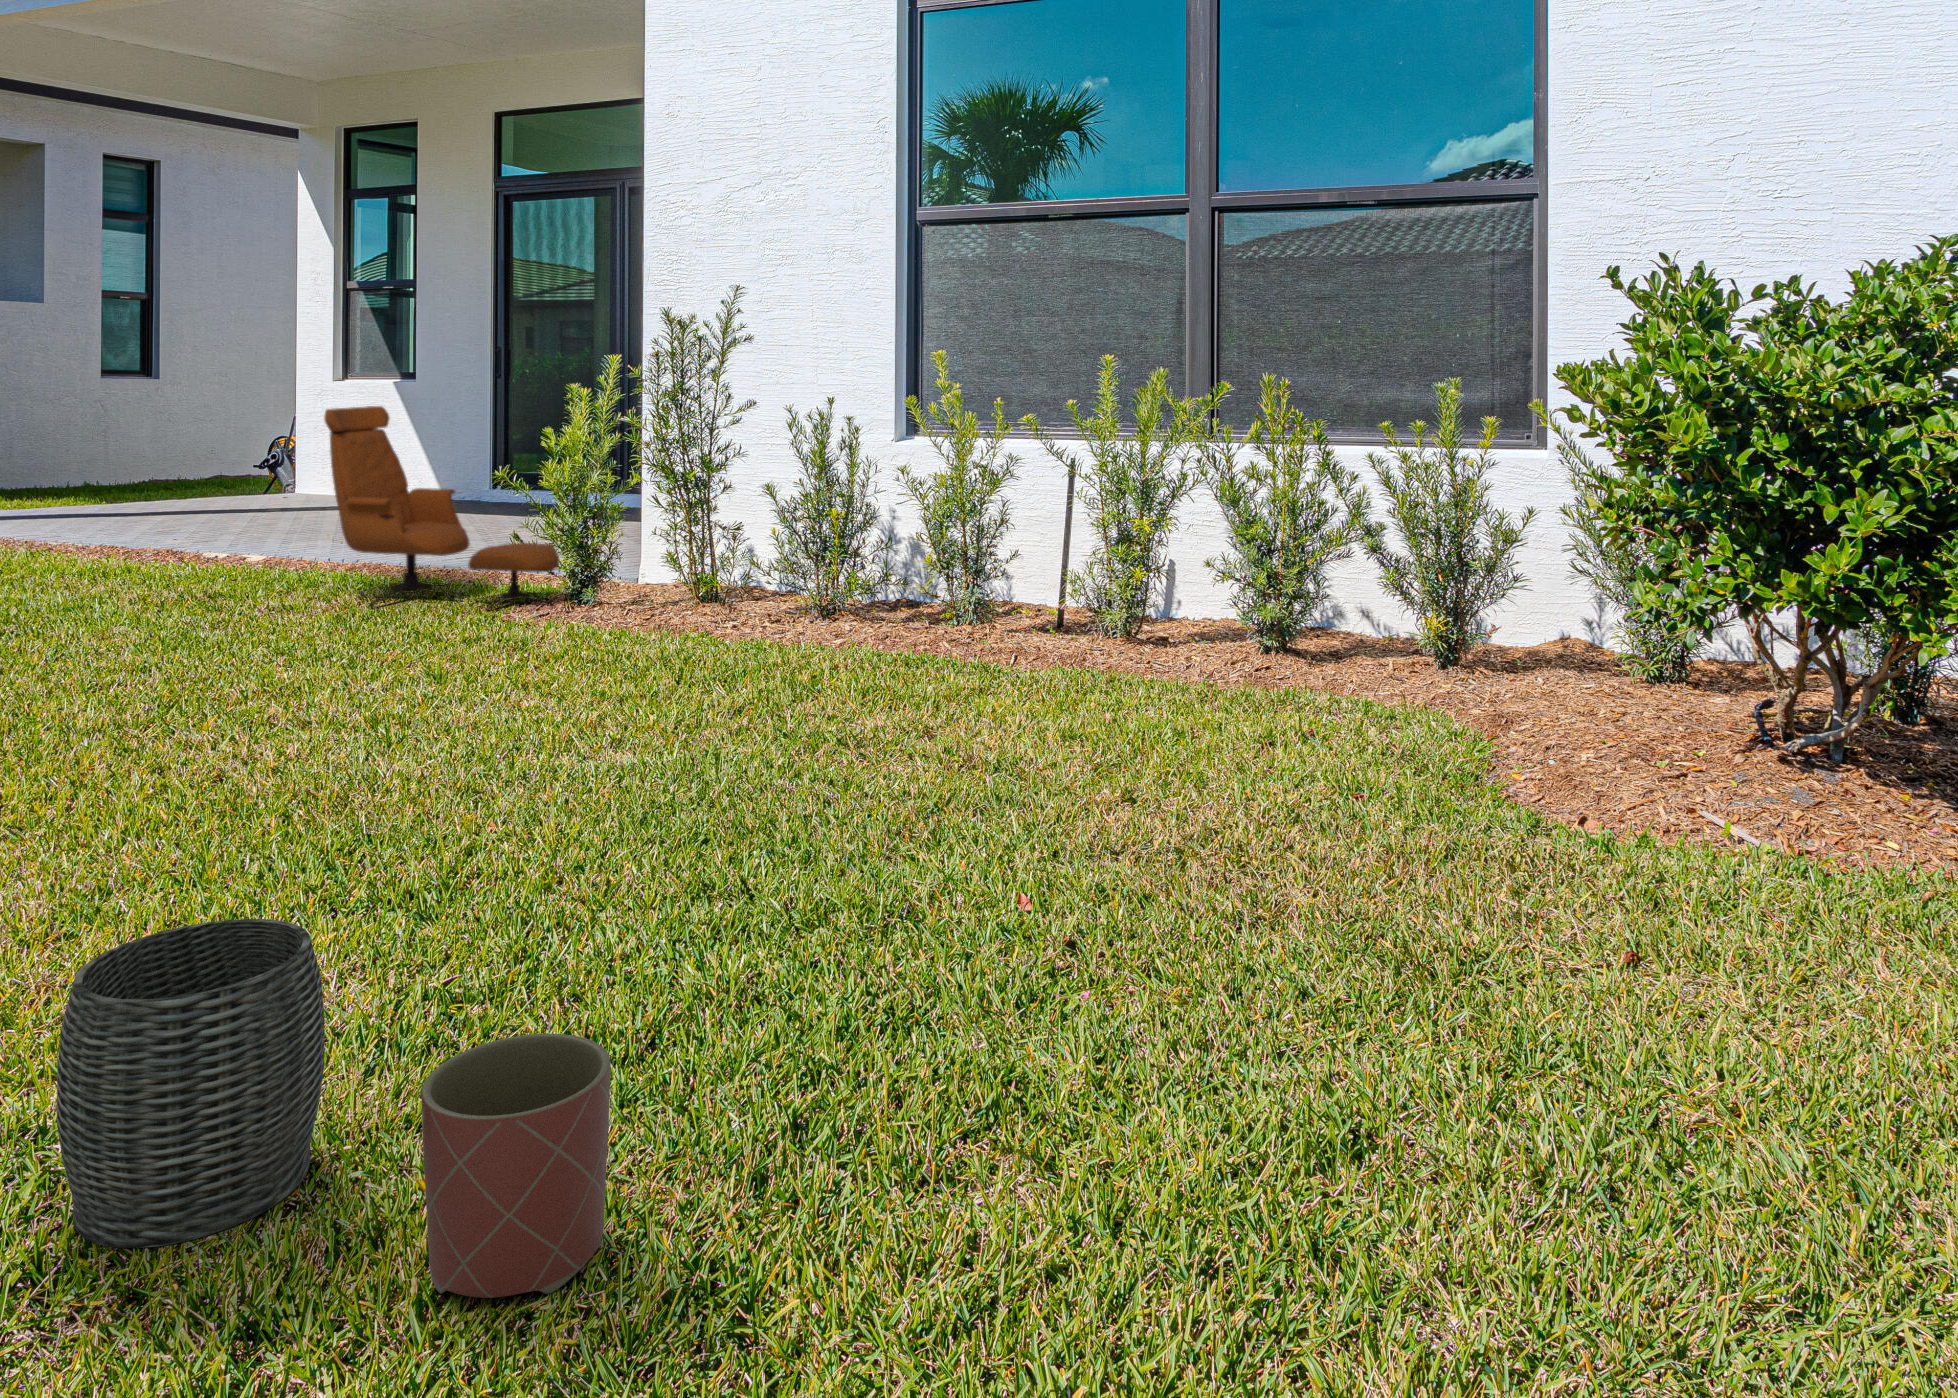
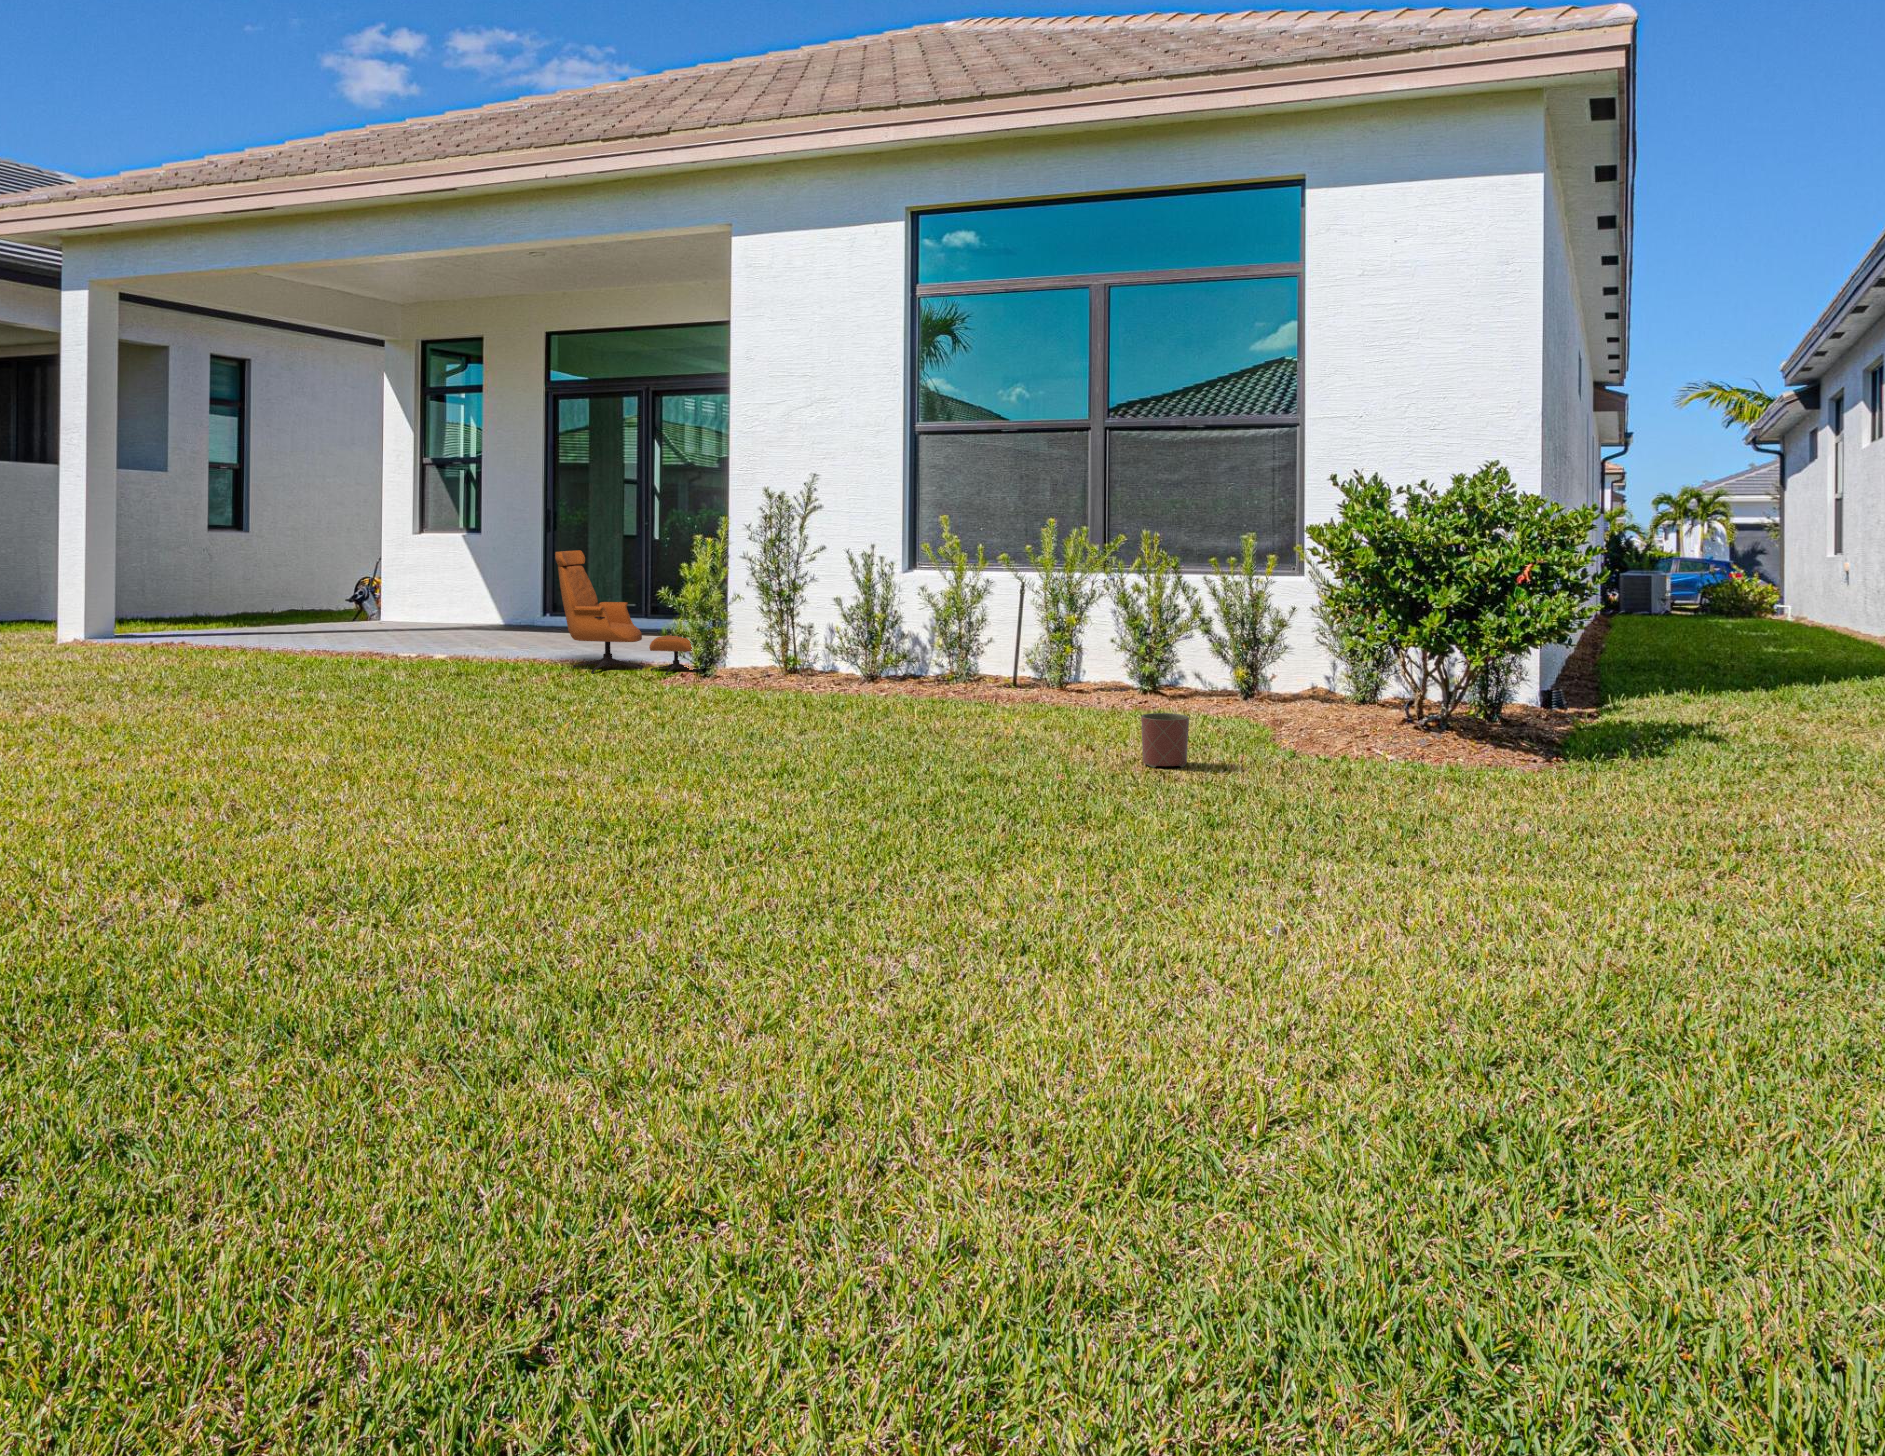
woven basket: present [57,919,325,1248] -> none [816,724,894,813]
planter: present [421,1034,611,1298] -> present [1141,713,1189,768]

